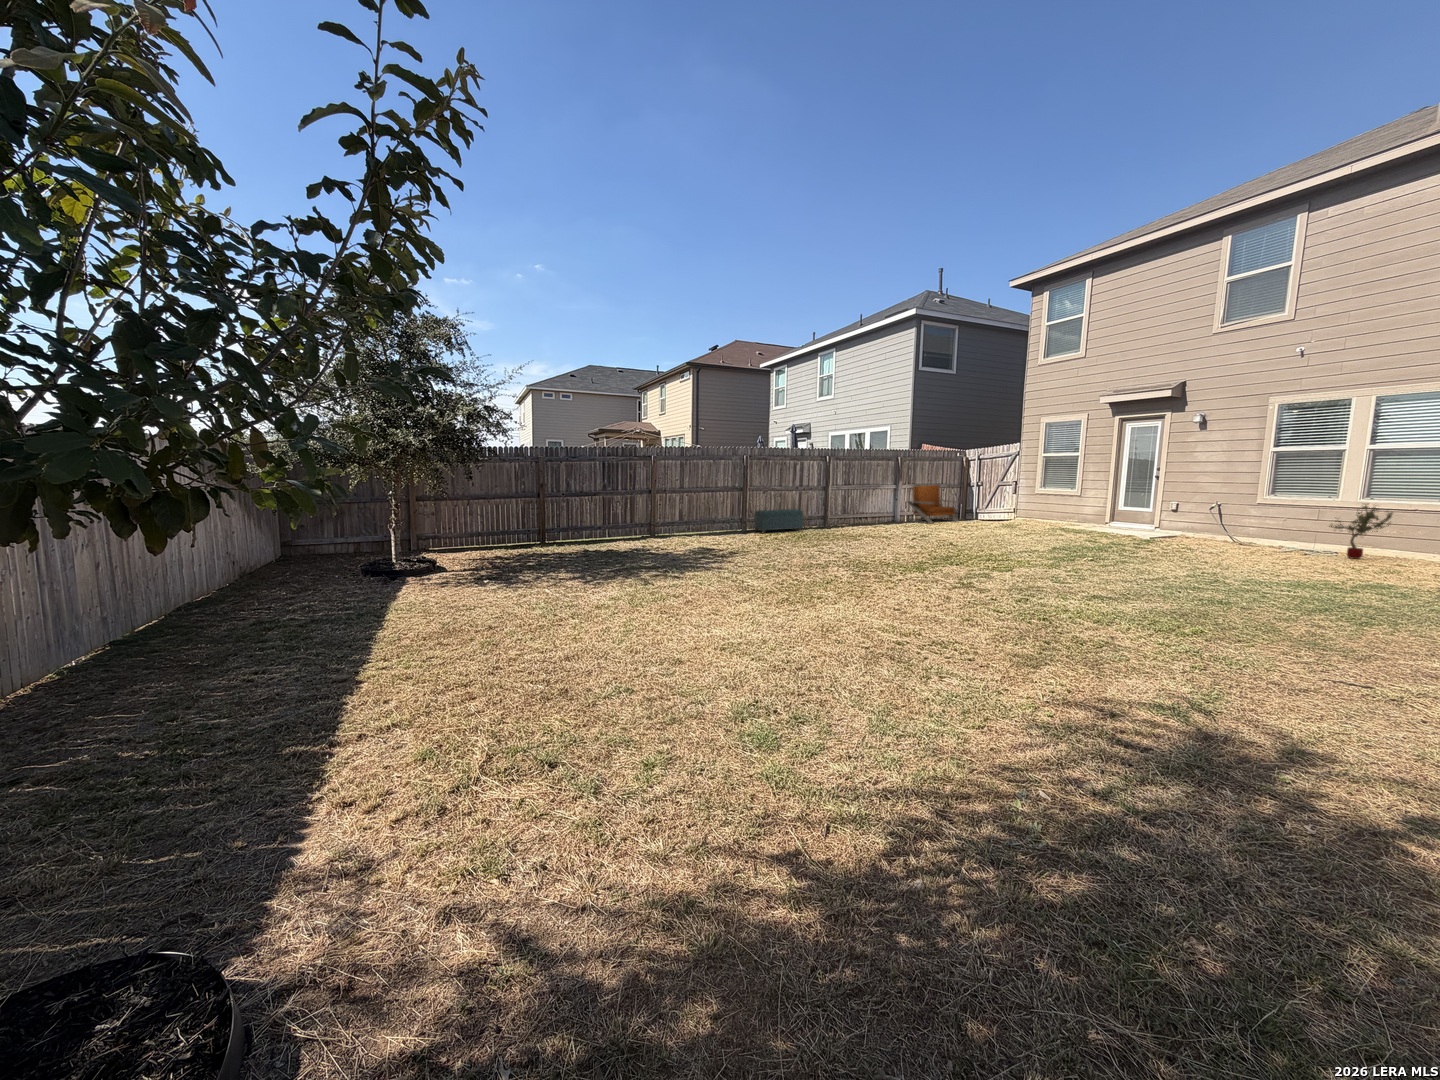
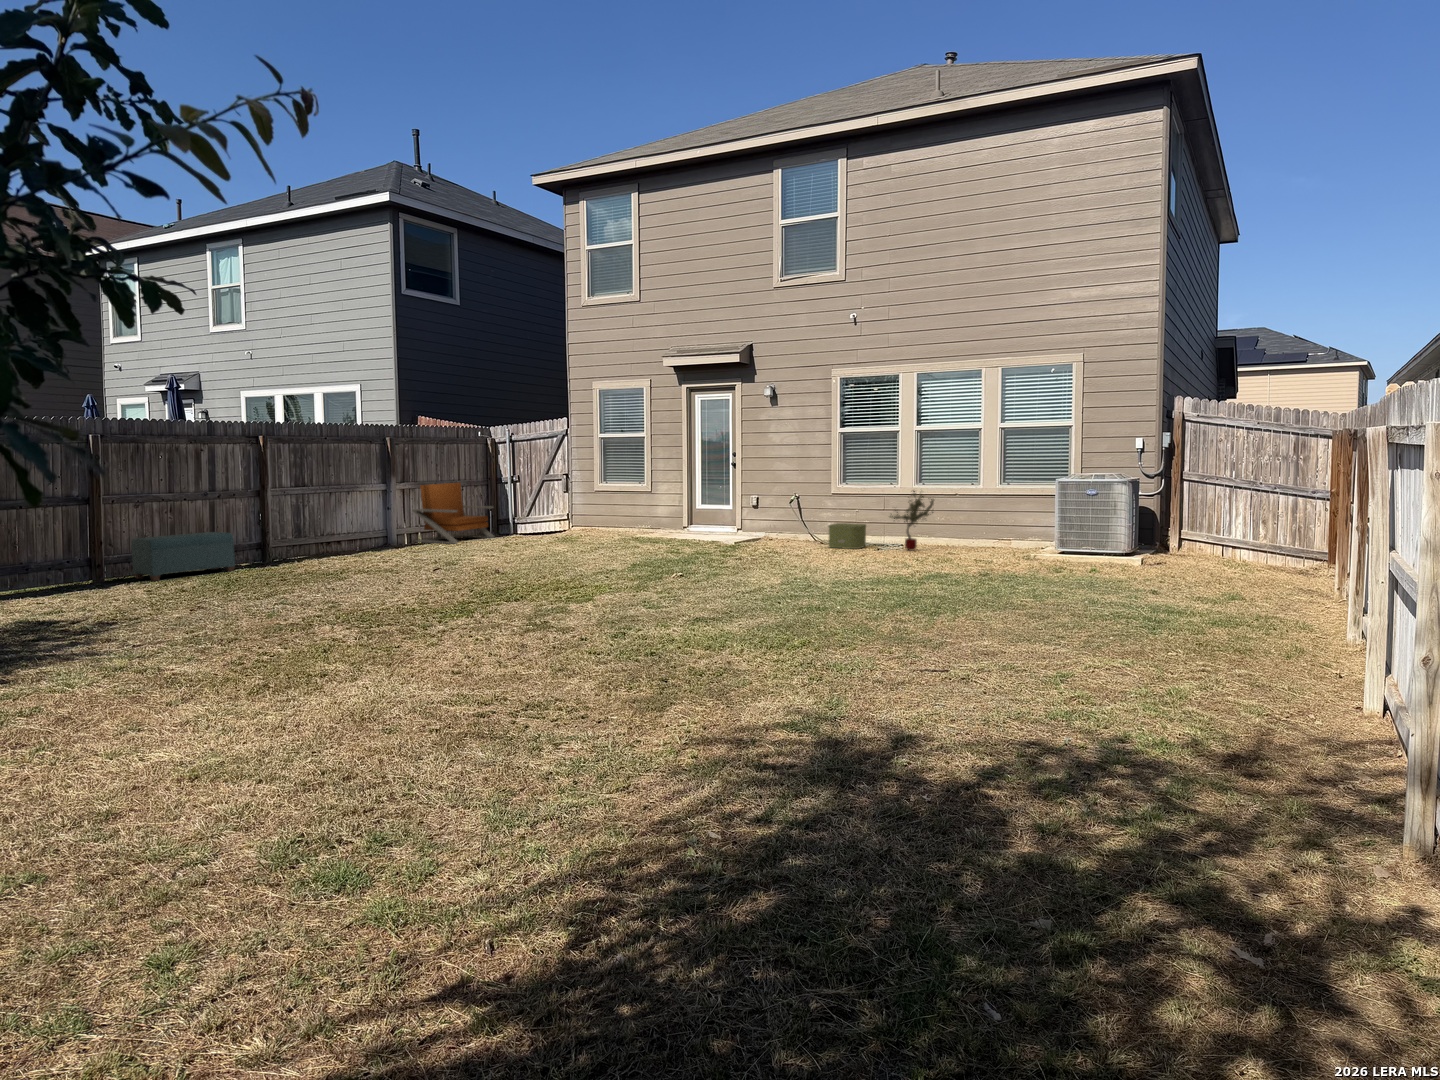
storage box: none [1251,529,1299,552] -> present [828,523,866,549]

